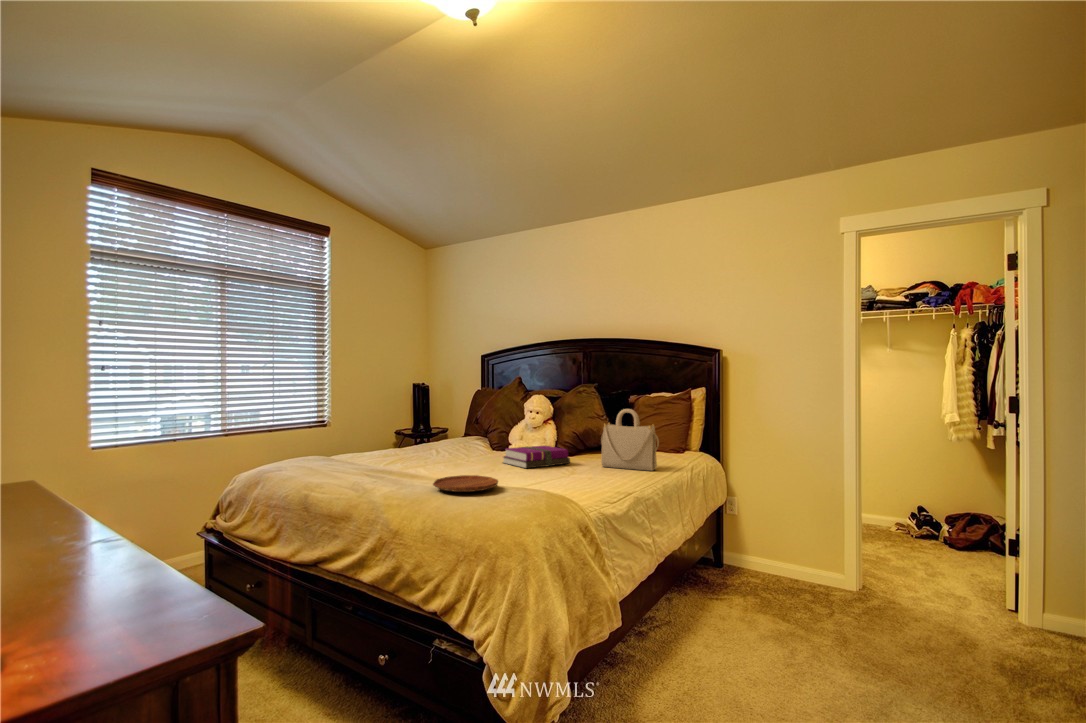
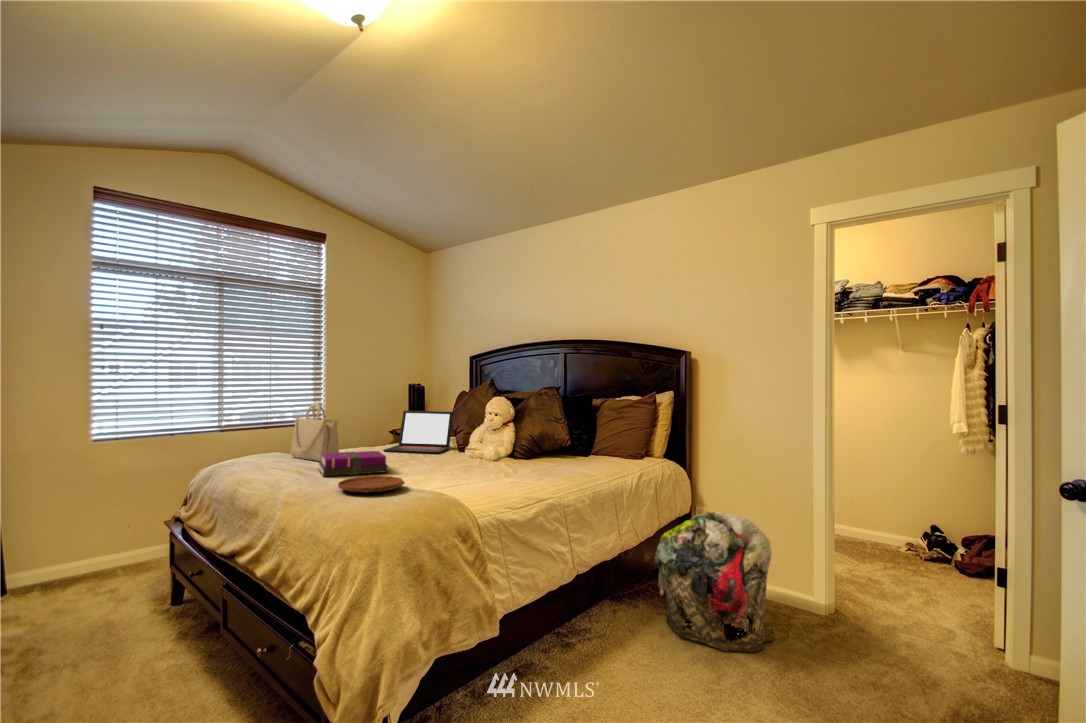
handbag: present [601,409,659,471] -> present [291,403,339,461]
laptop: none [420,410,484,453] -> present [384,411,453,454]
notebook: present [503,446,570,468] -> present [319,451,389,476]
laundry basket: none [706,500,827,630] -> present [655,512,774,652]

